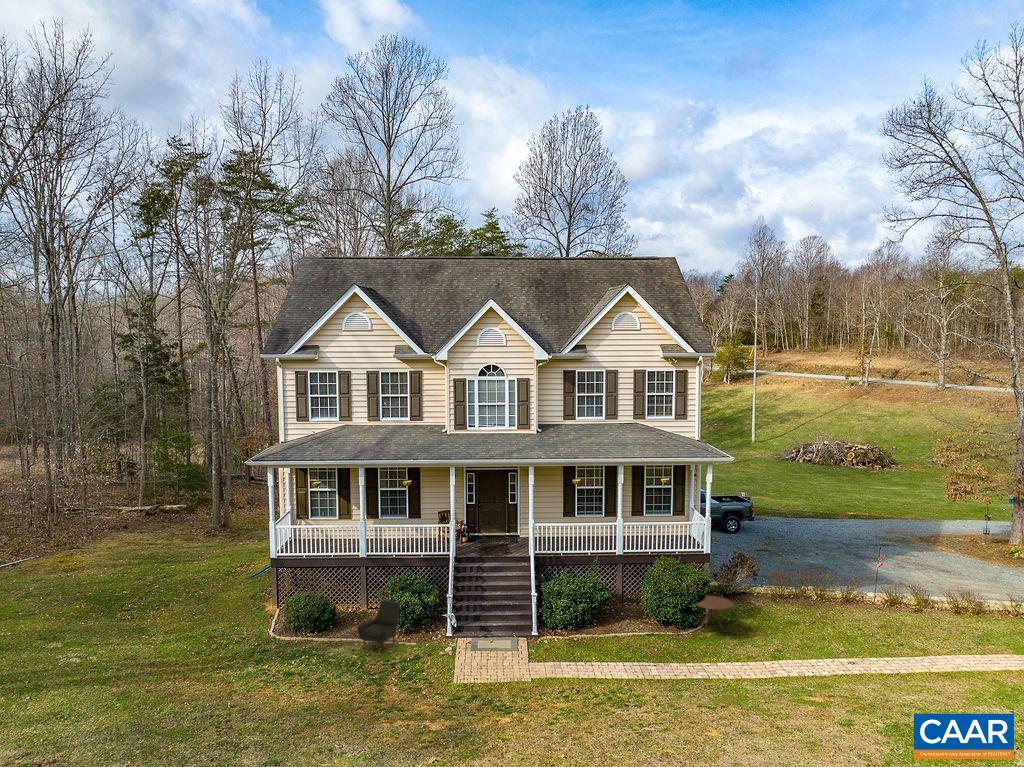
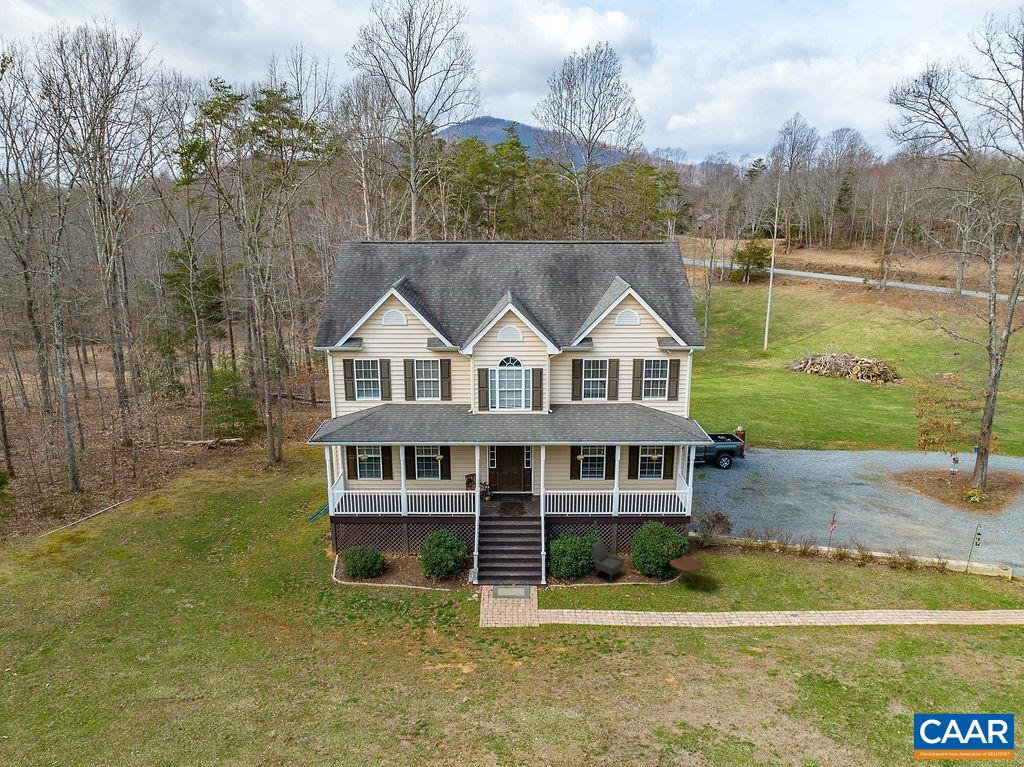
chair: present [357,600,399,652] -> present [592,540,625,580]

